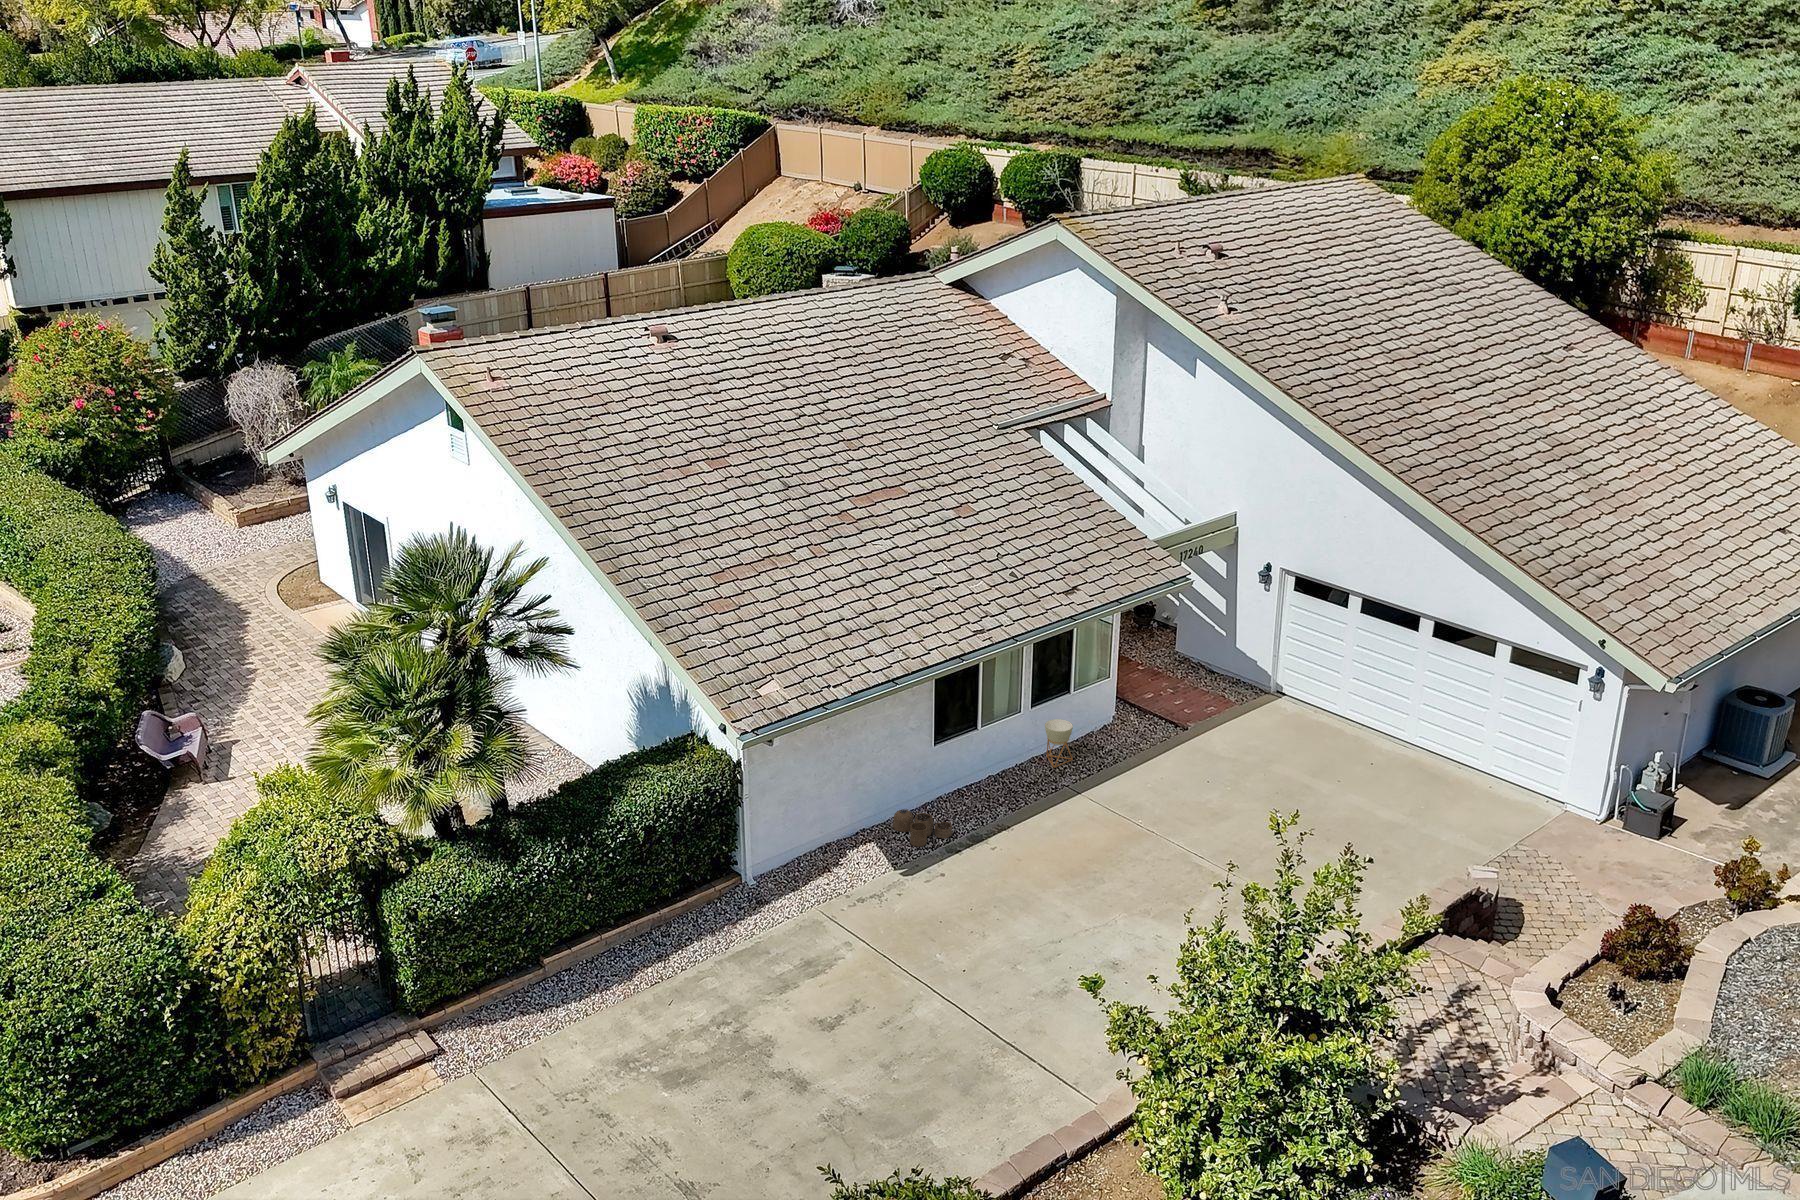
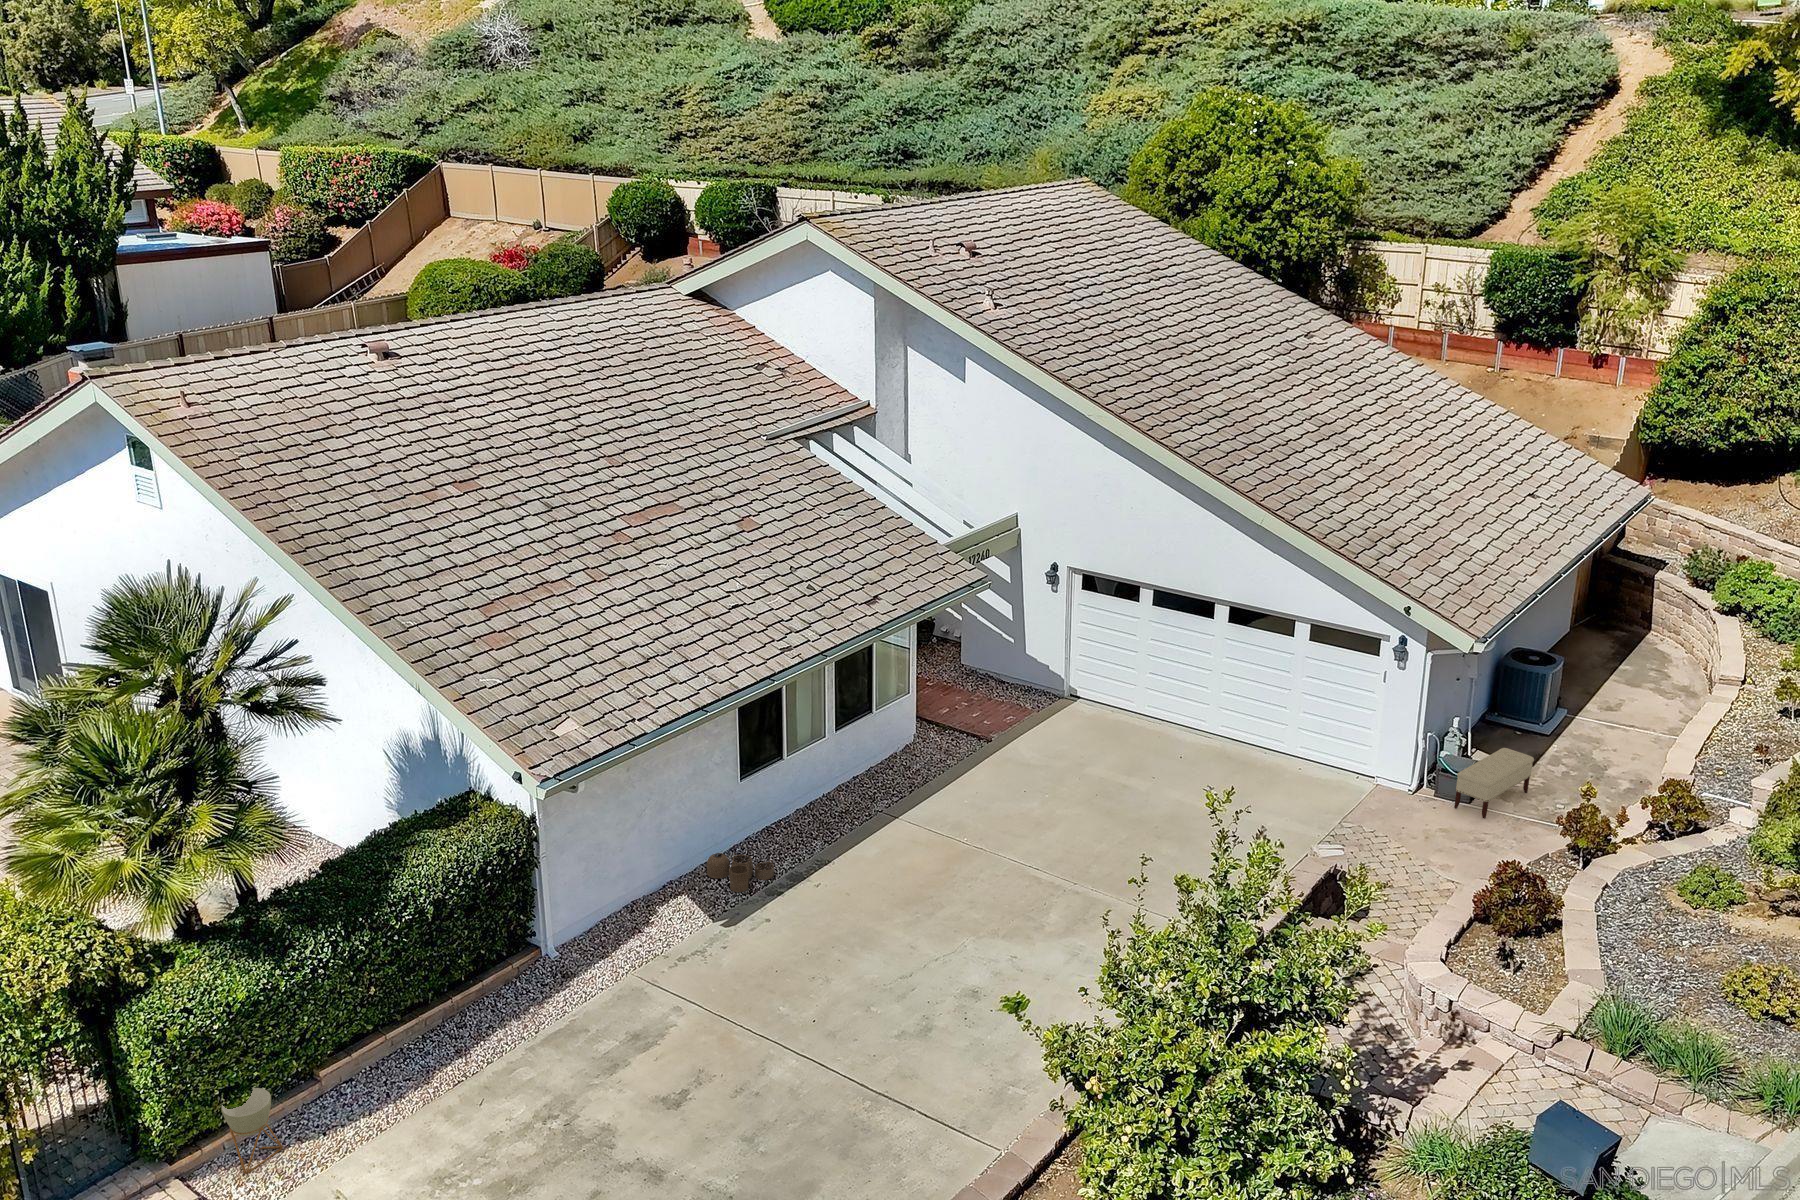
planter: present [1045,719,1073,768] -> present [221,1088,283,1174]
bench: none [1636,793,1731,862] -> present [1454,748,1534,819]

